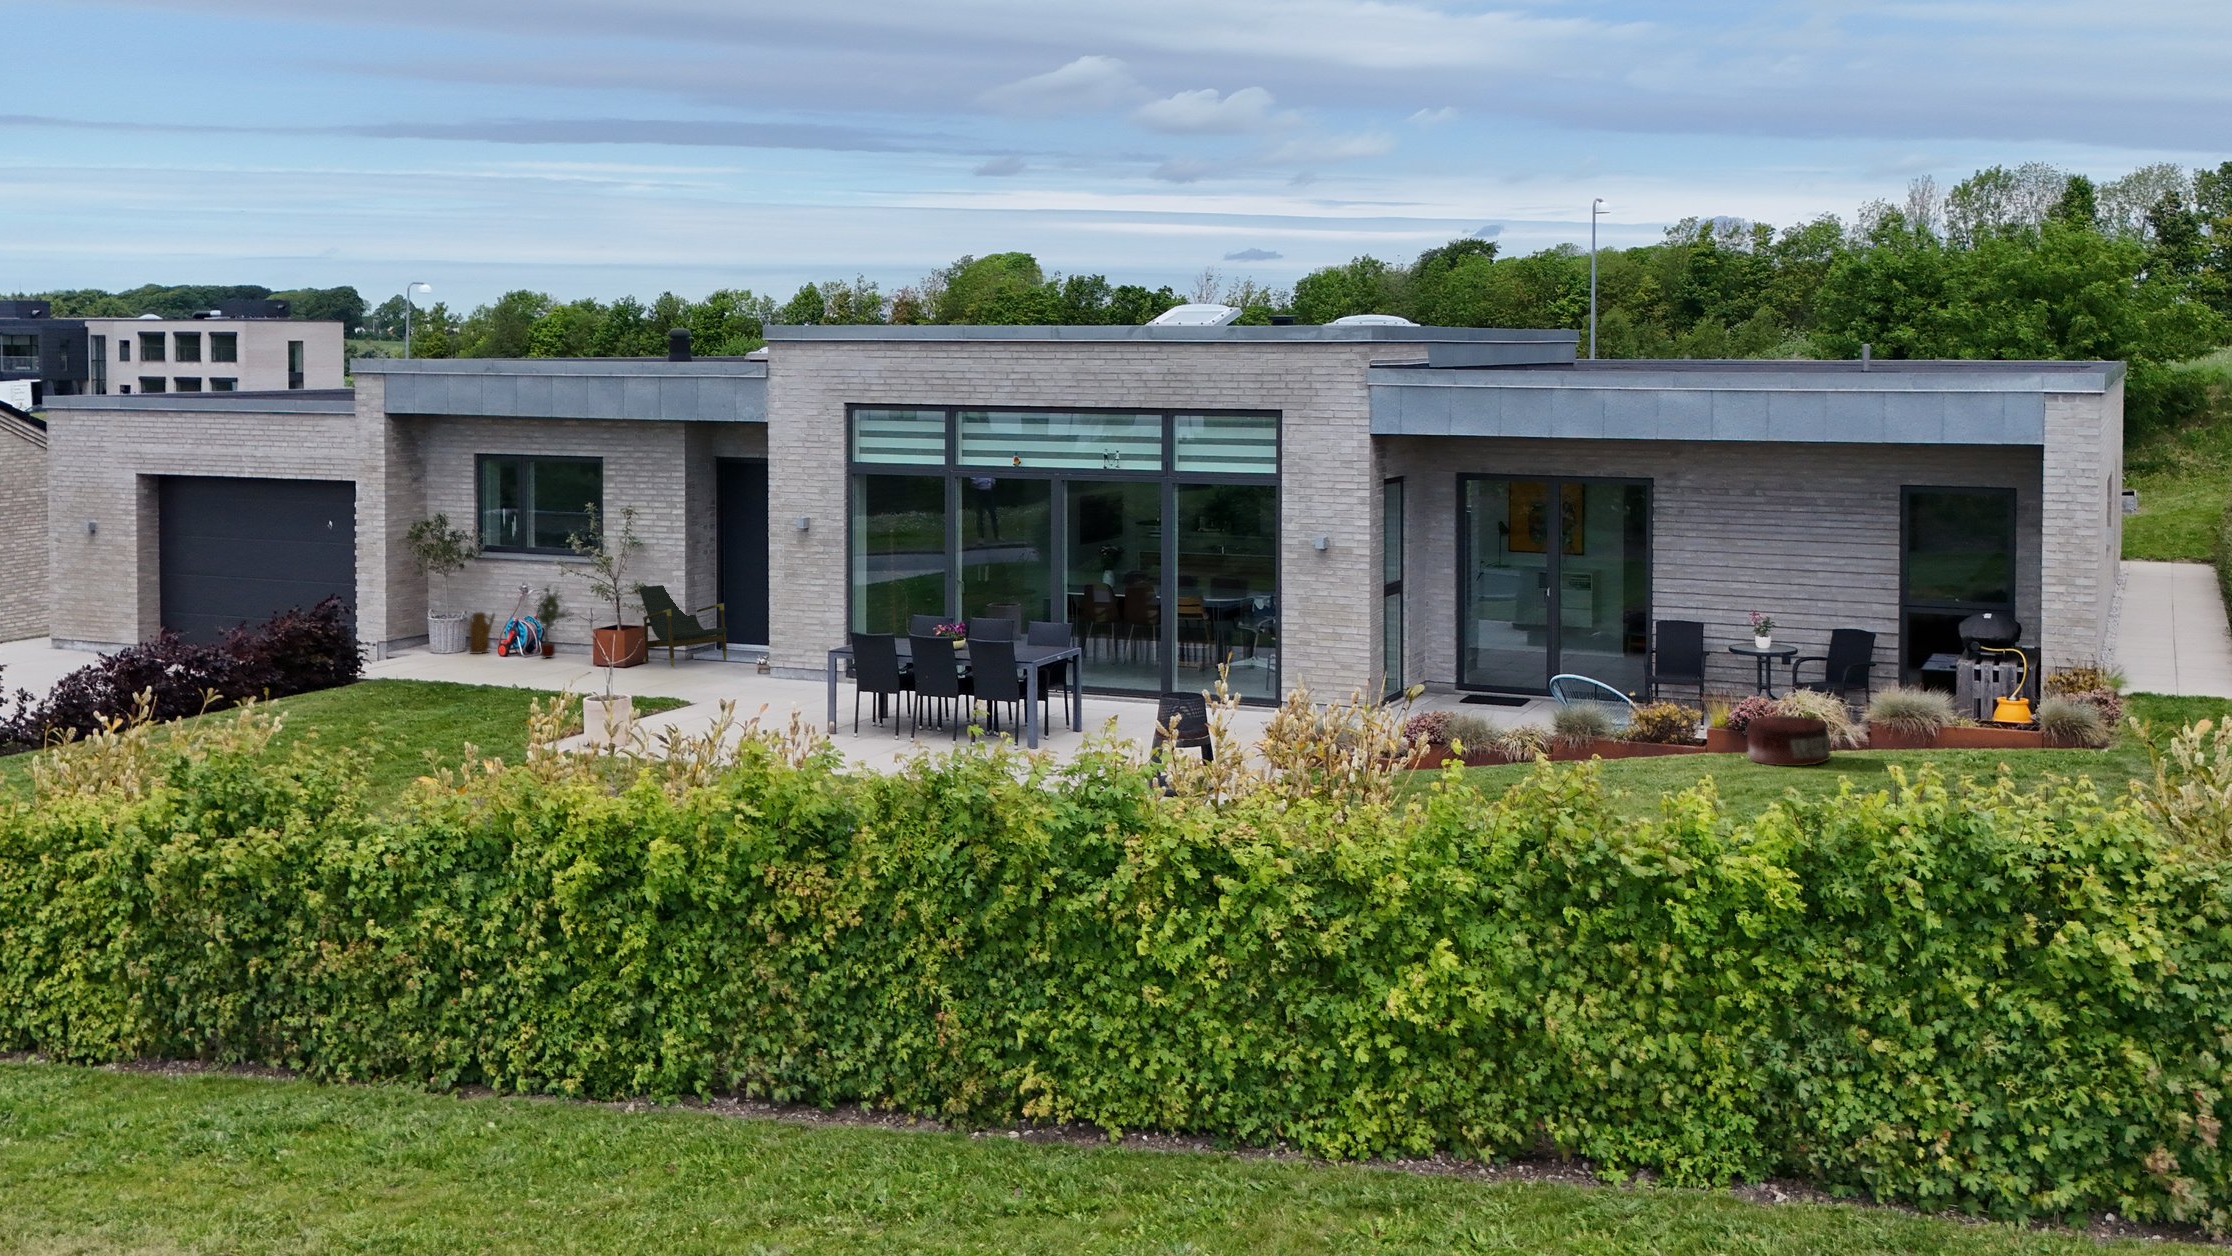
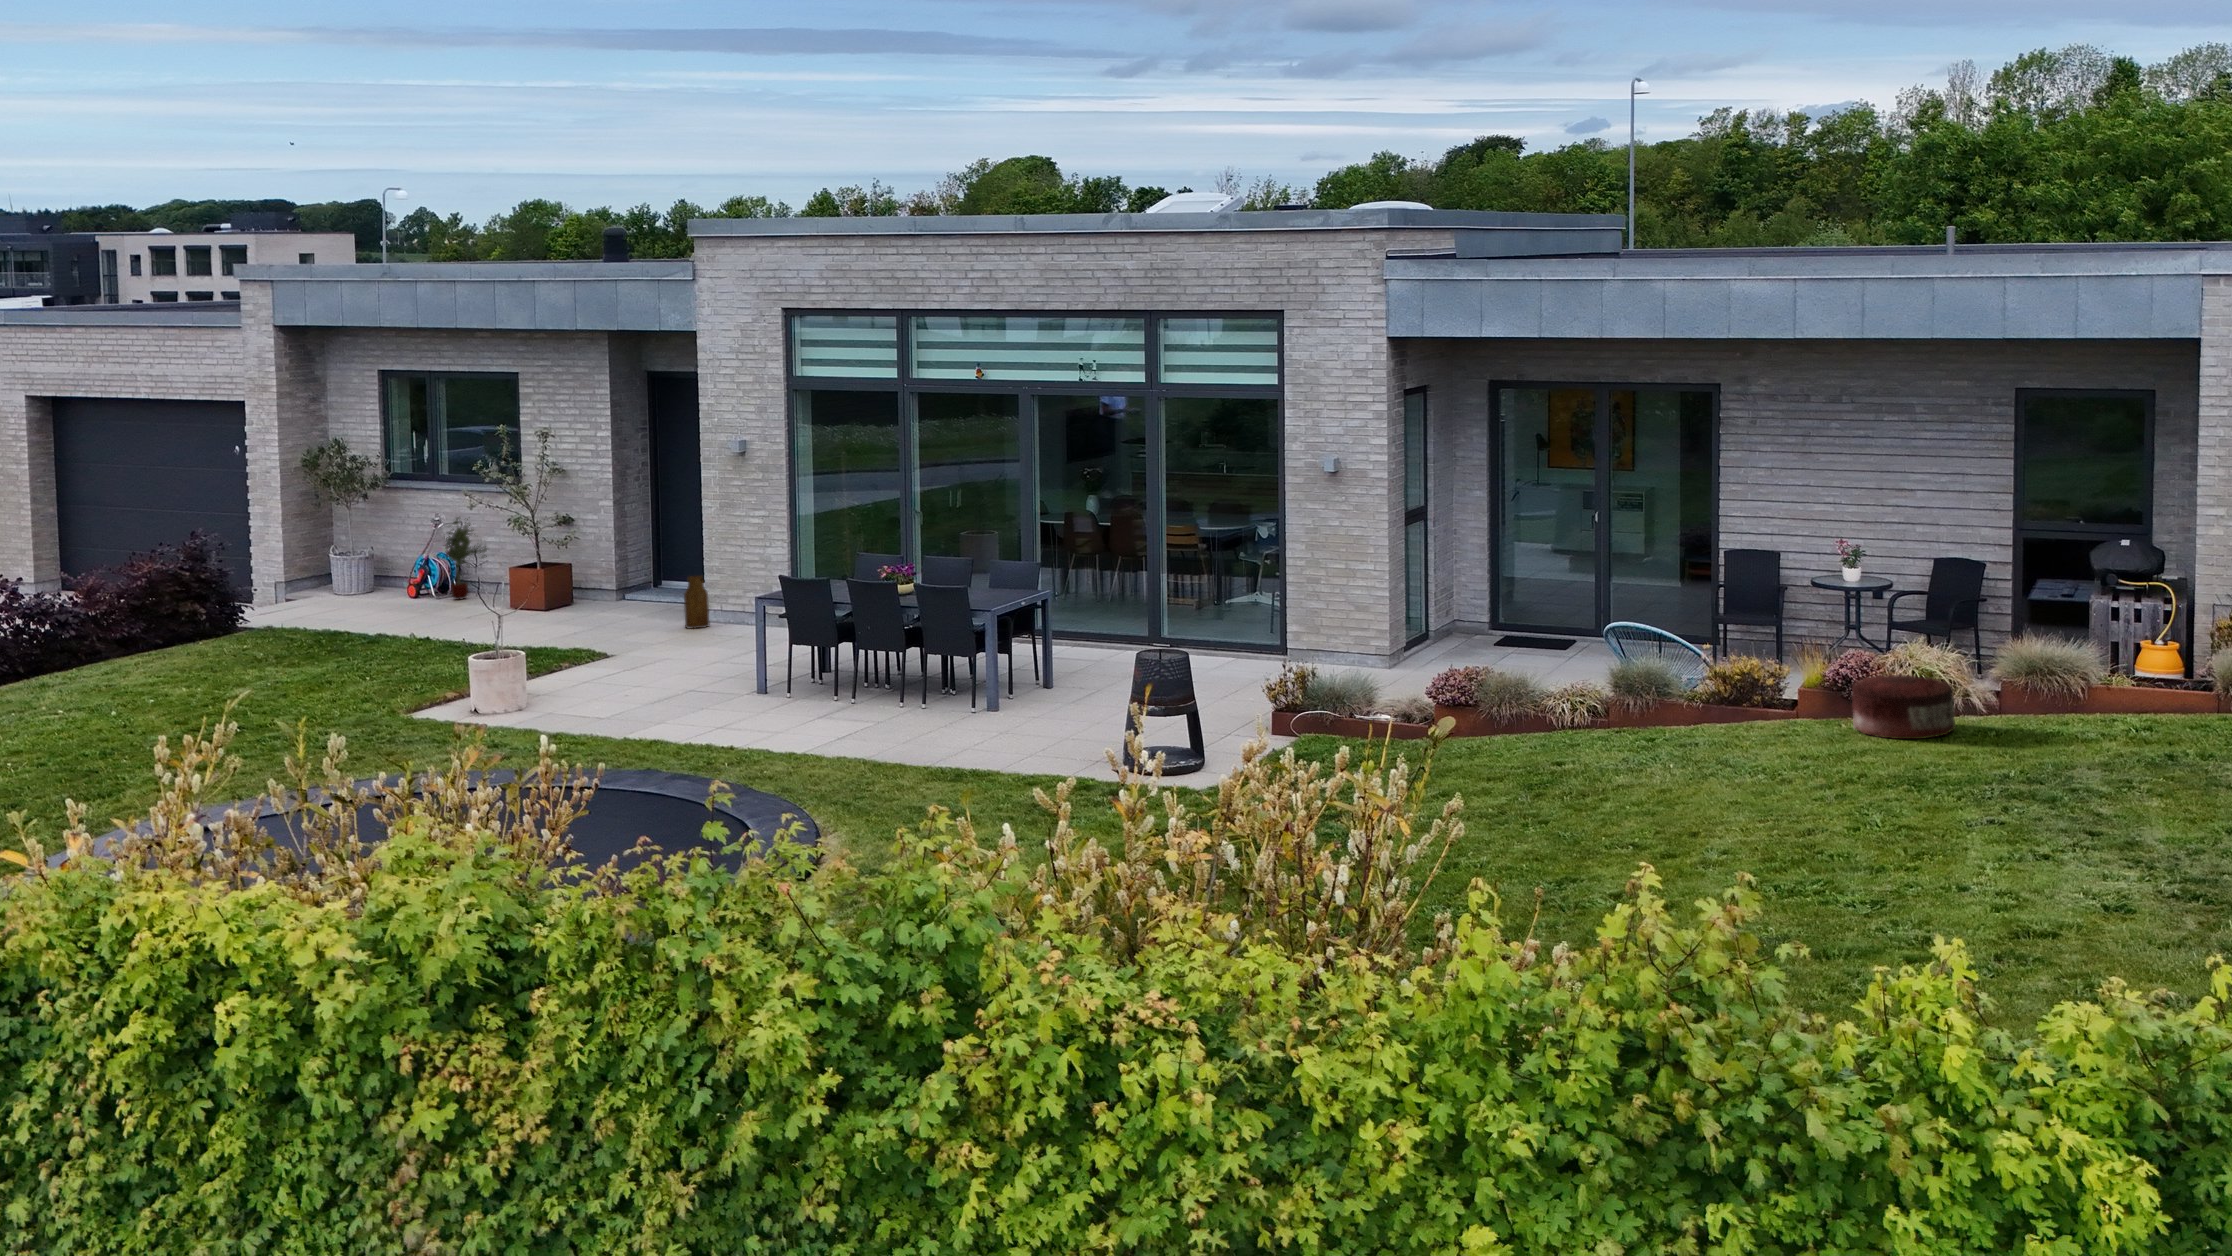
lounge chair: present [640,585,728,667] -> none [559,513,660,609]
watering can: present [470,612,495,654] -> present [684,576,710,629]

